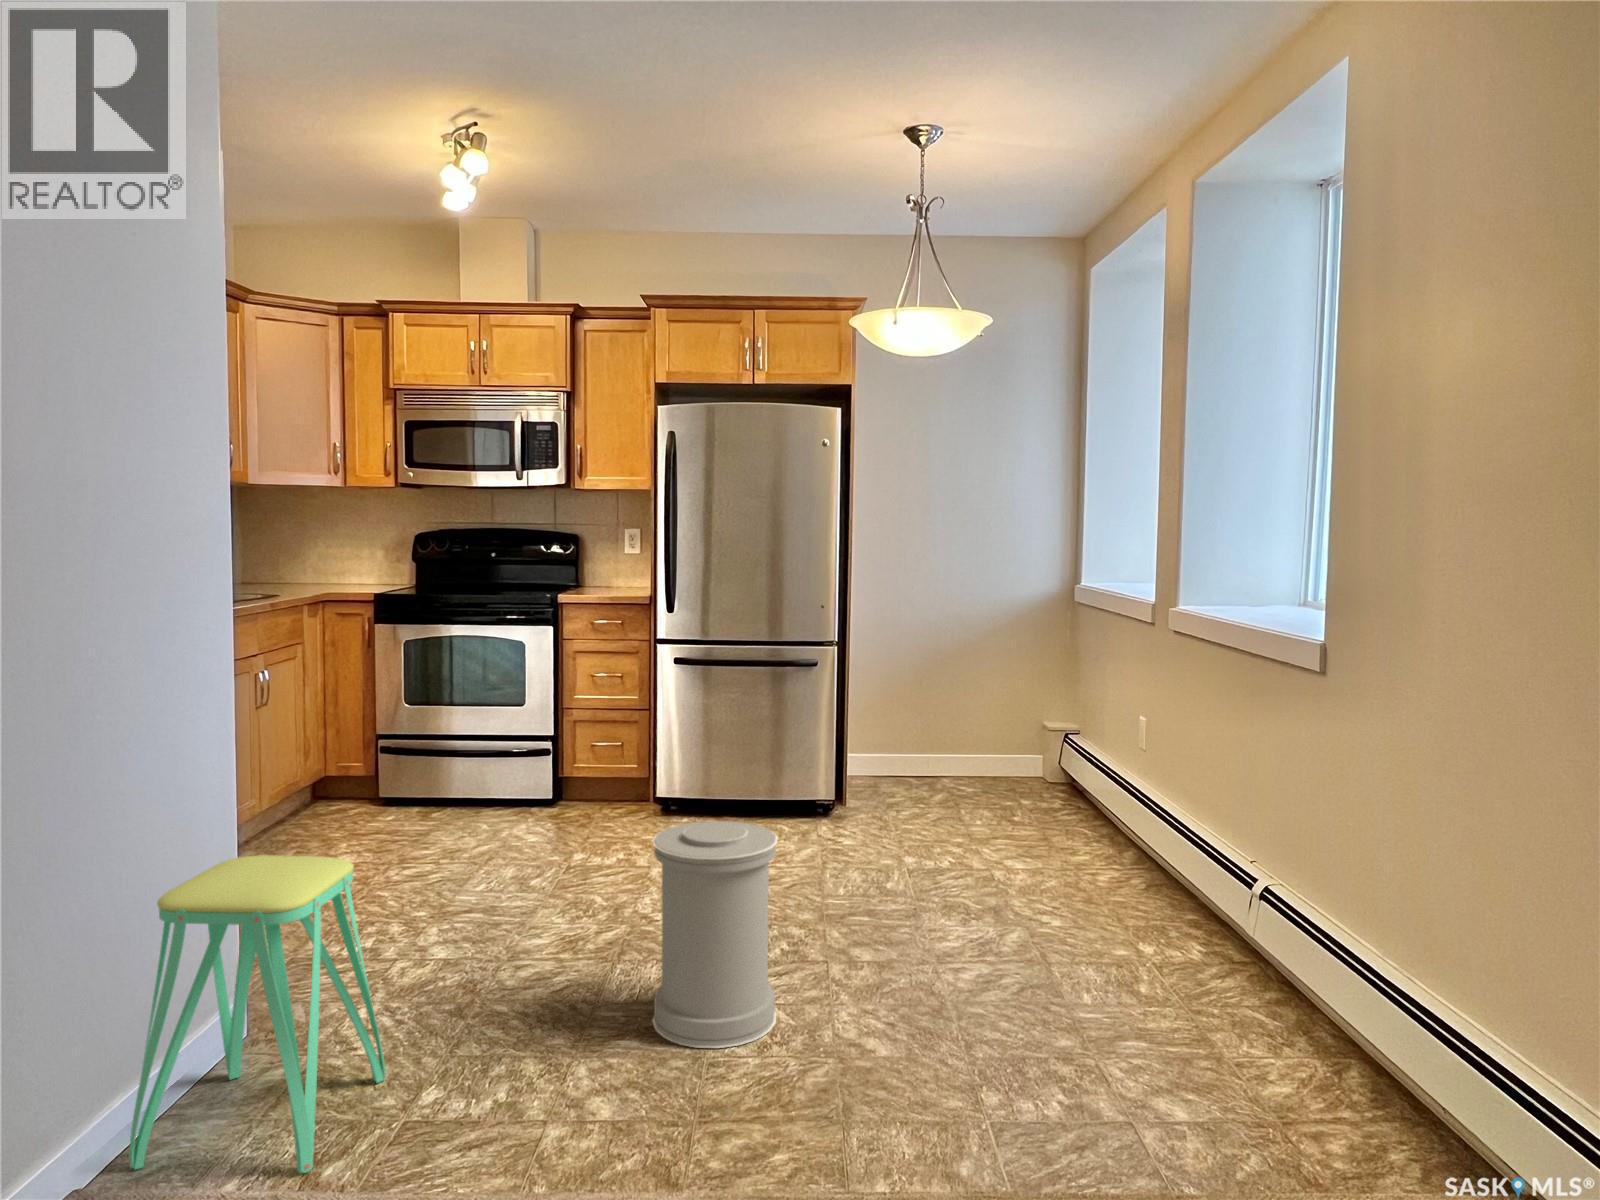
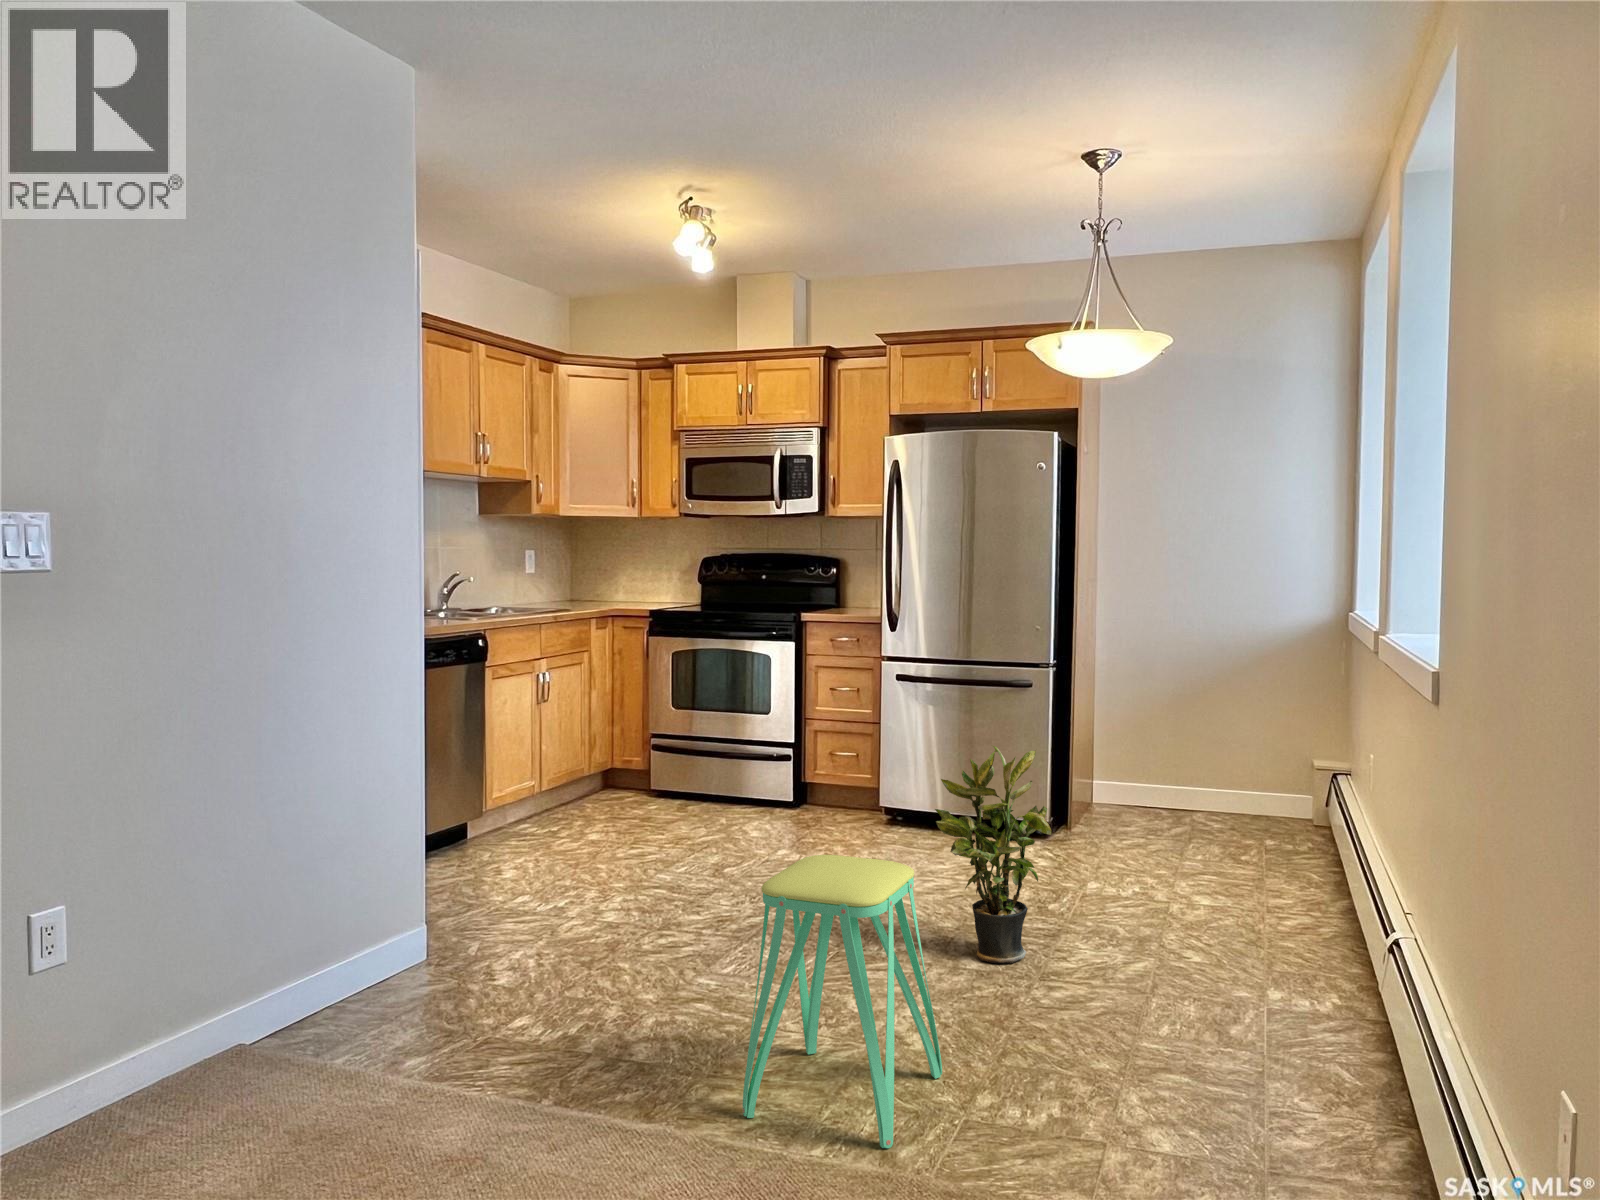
potted plant: none [403,725,528,948] -> present [935,746,1051,963]
trash can: present [652,821,778,1048] -> none [1197,857,1344,1102]

